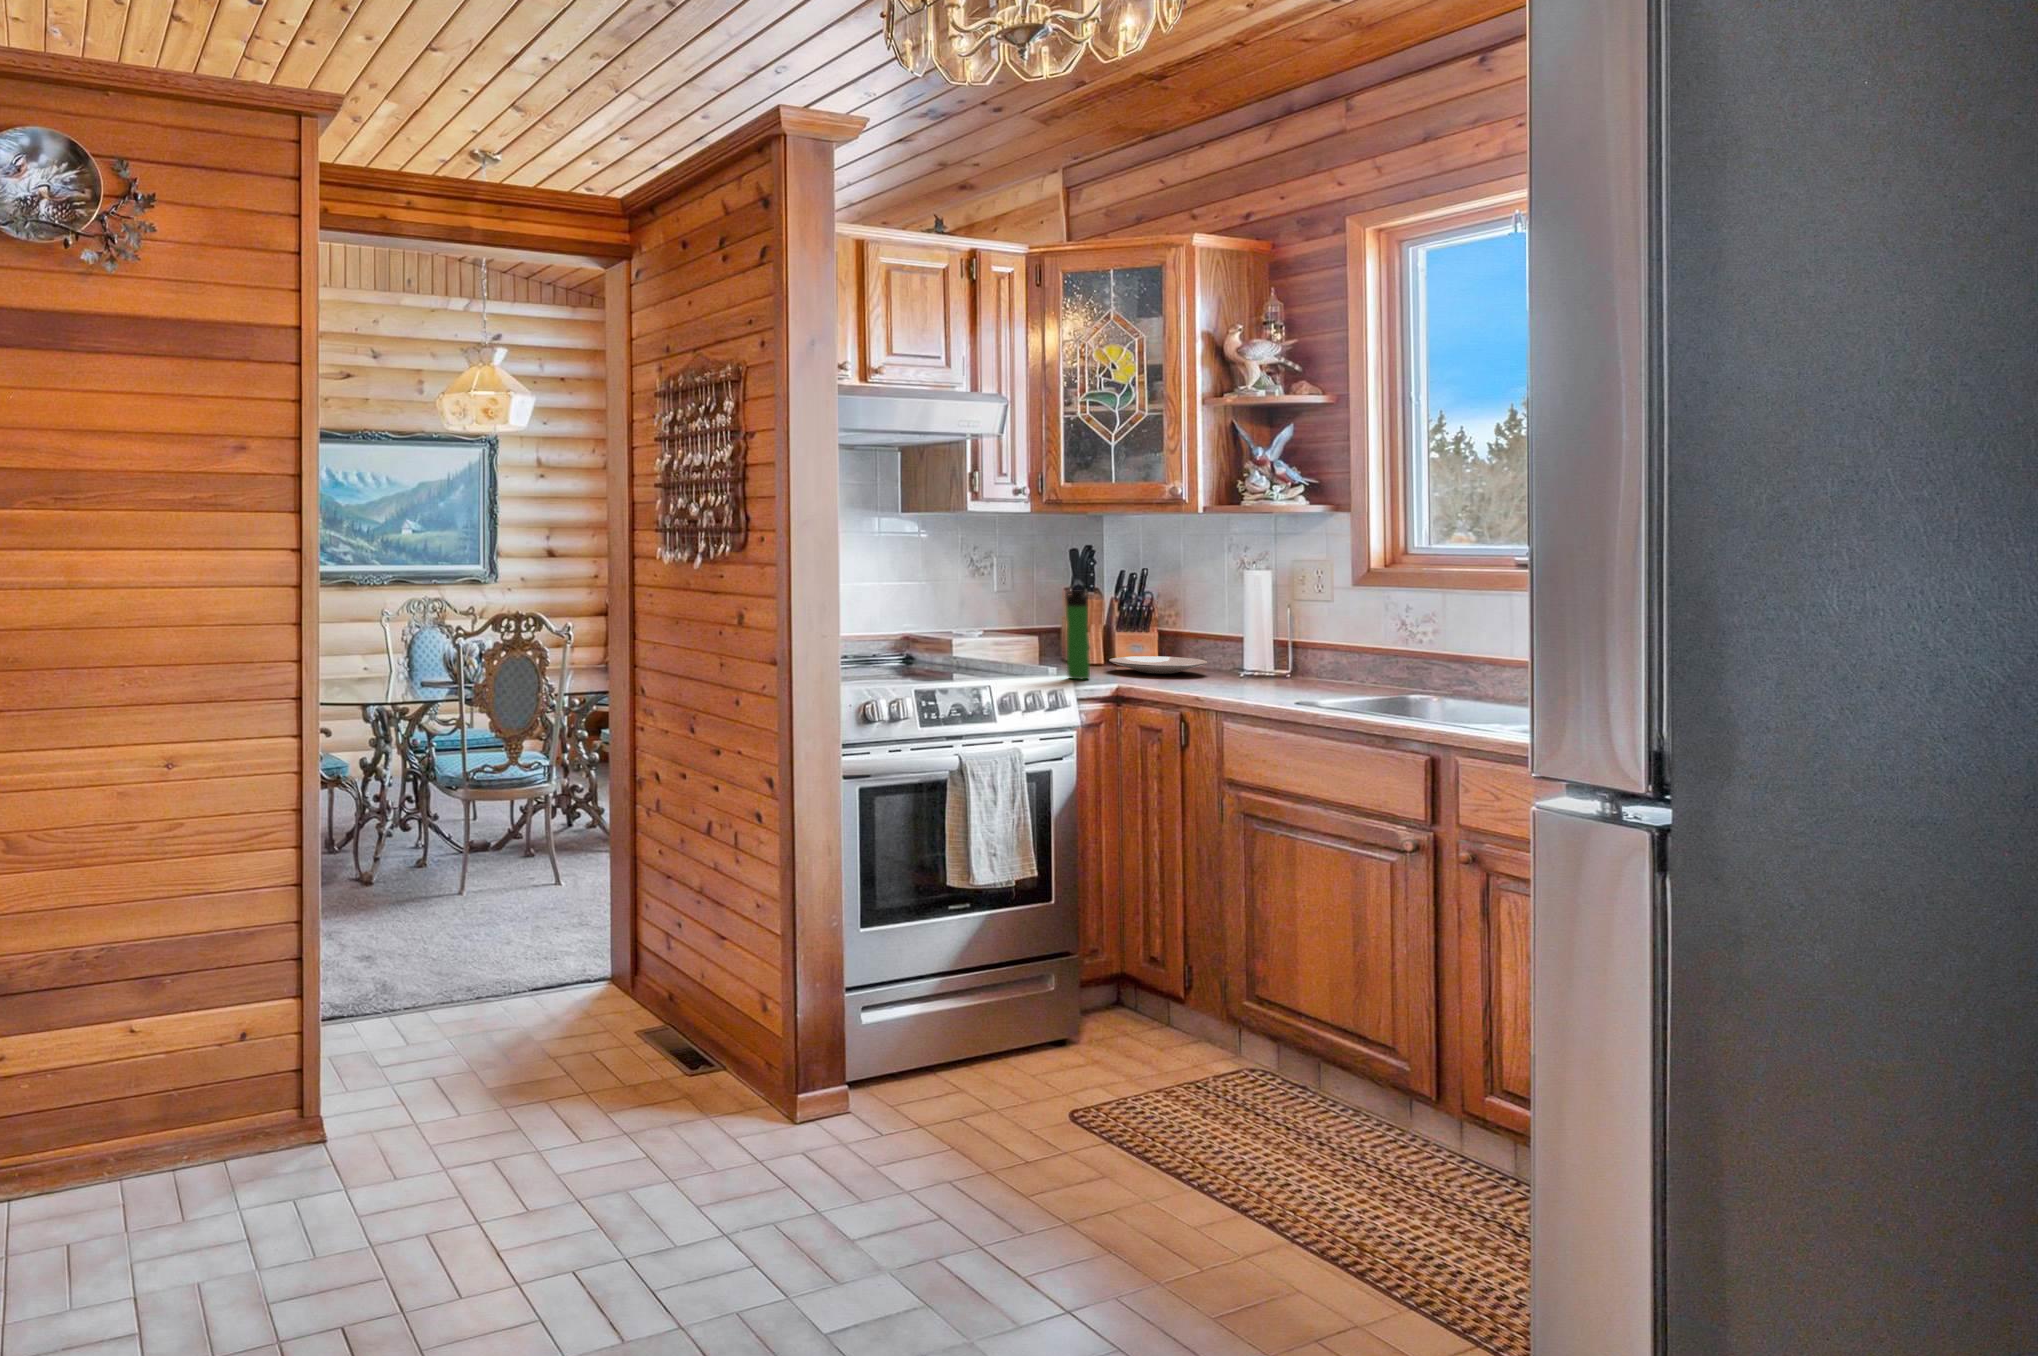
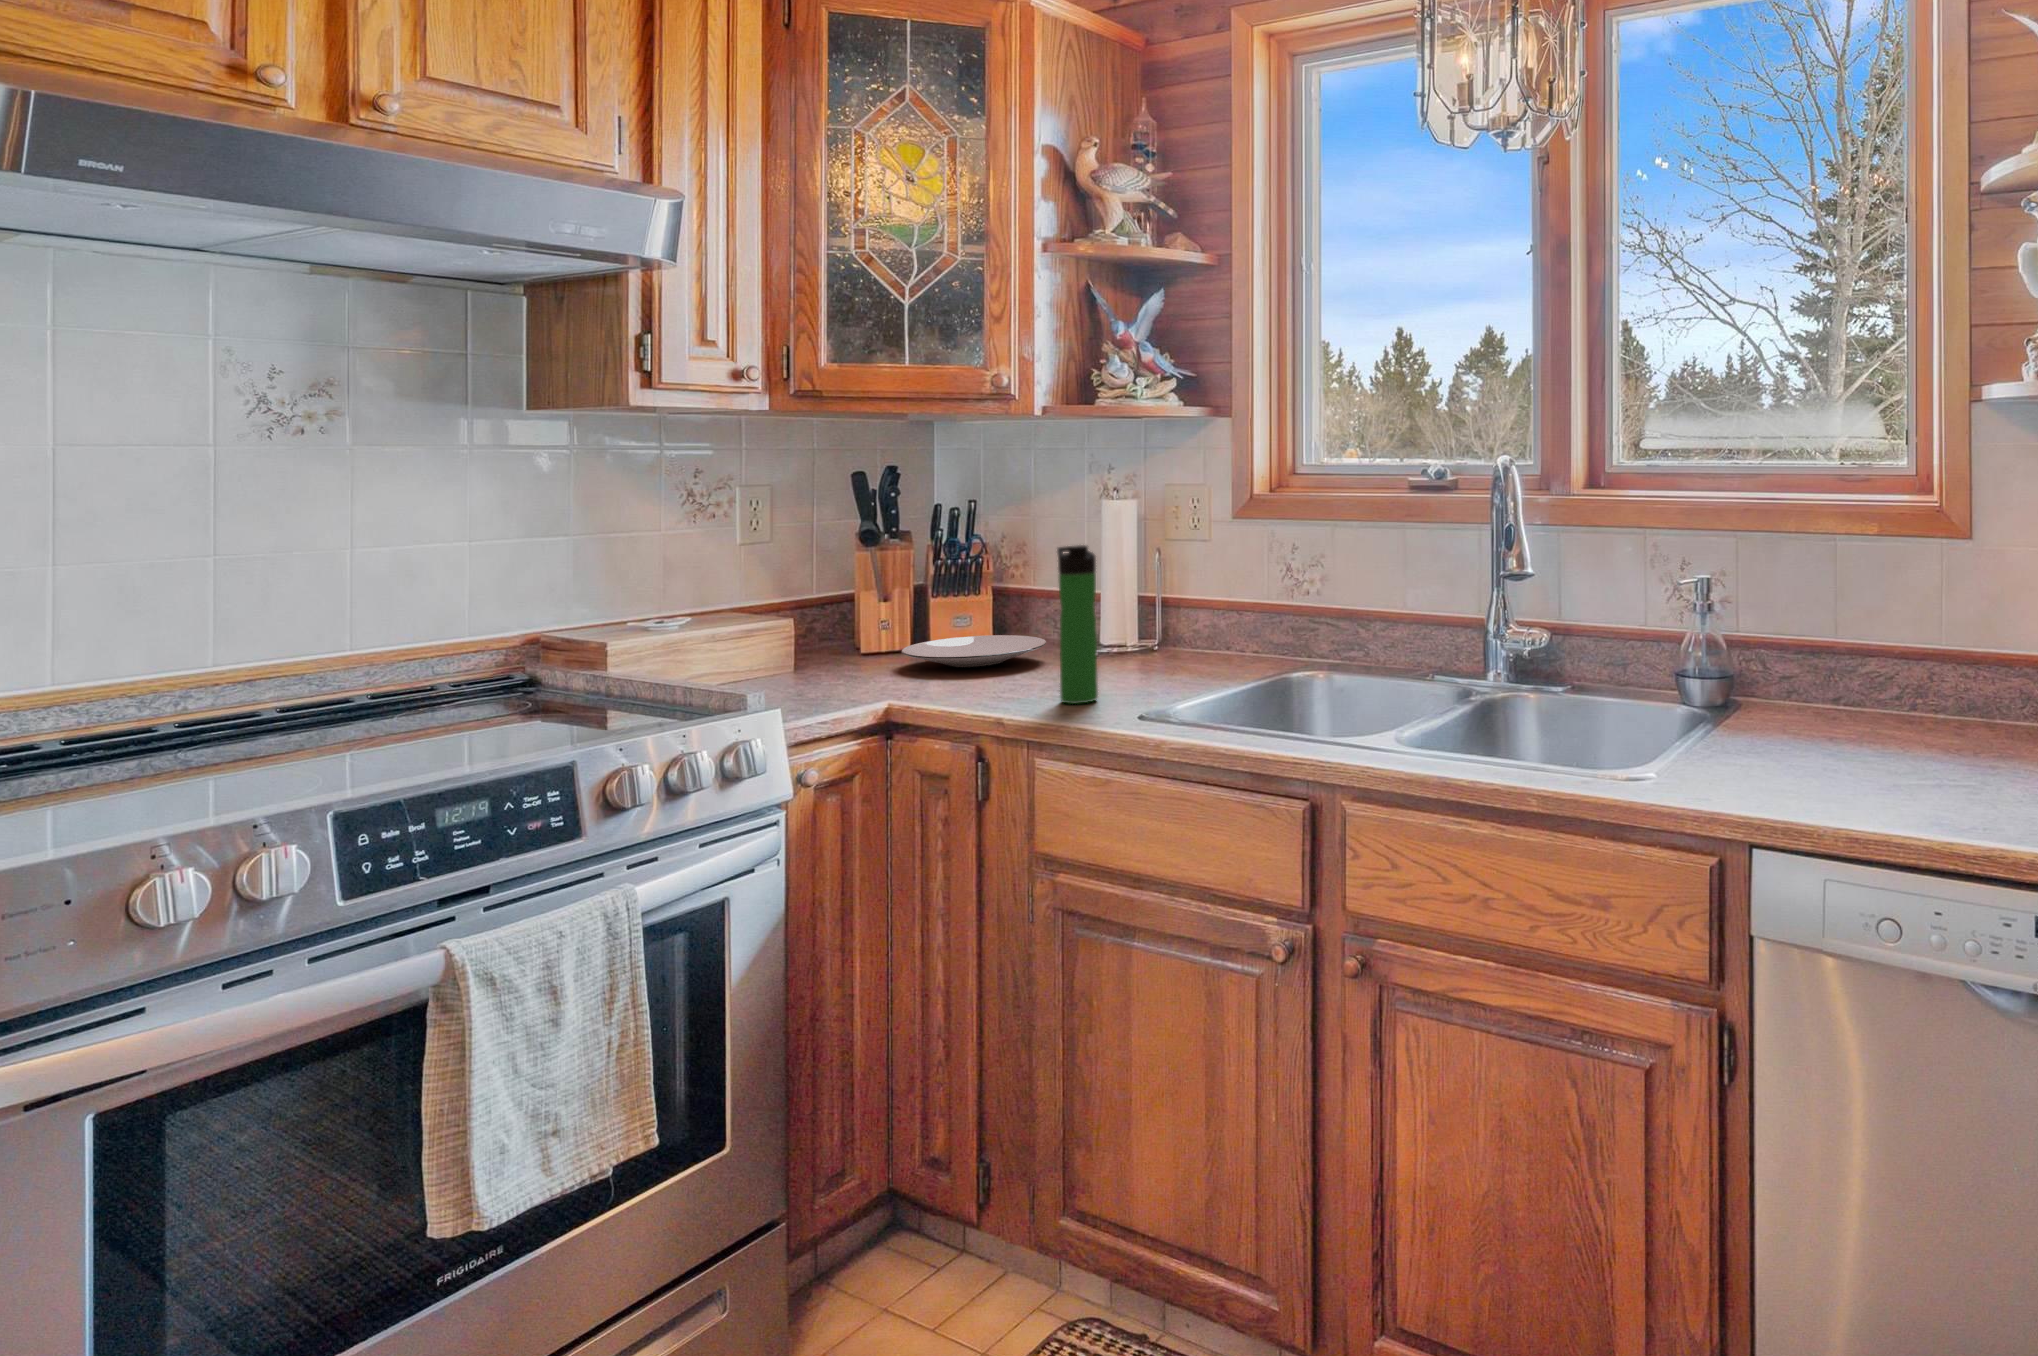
bottle: present [1065,591,1090,679] -> present [1057,545,1098,704]

